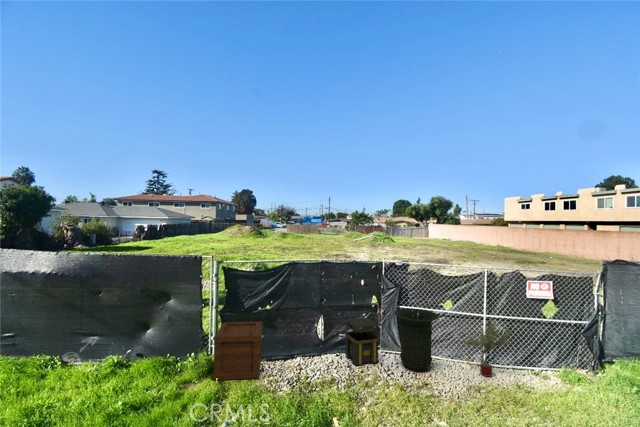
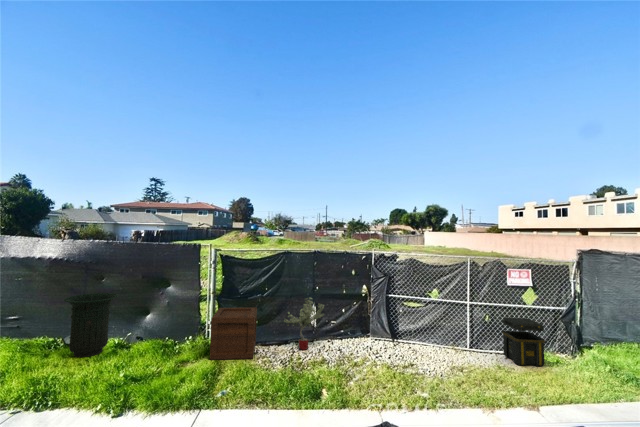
trash can: present [394,308,439,372] -> present [64,293,119,357]
toolbox: present [345,318,379,365] -> present [502,318,545,366]
potted tree: present [462,319,511,377] -> present [284,298,324,350]

